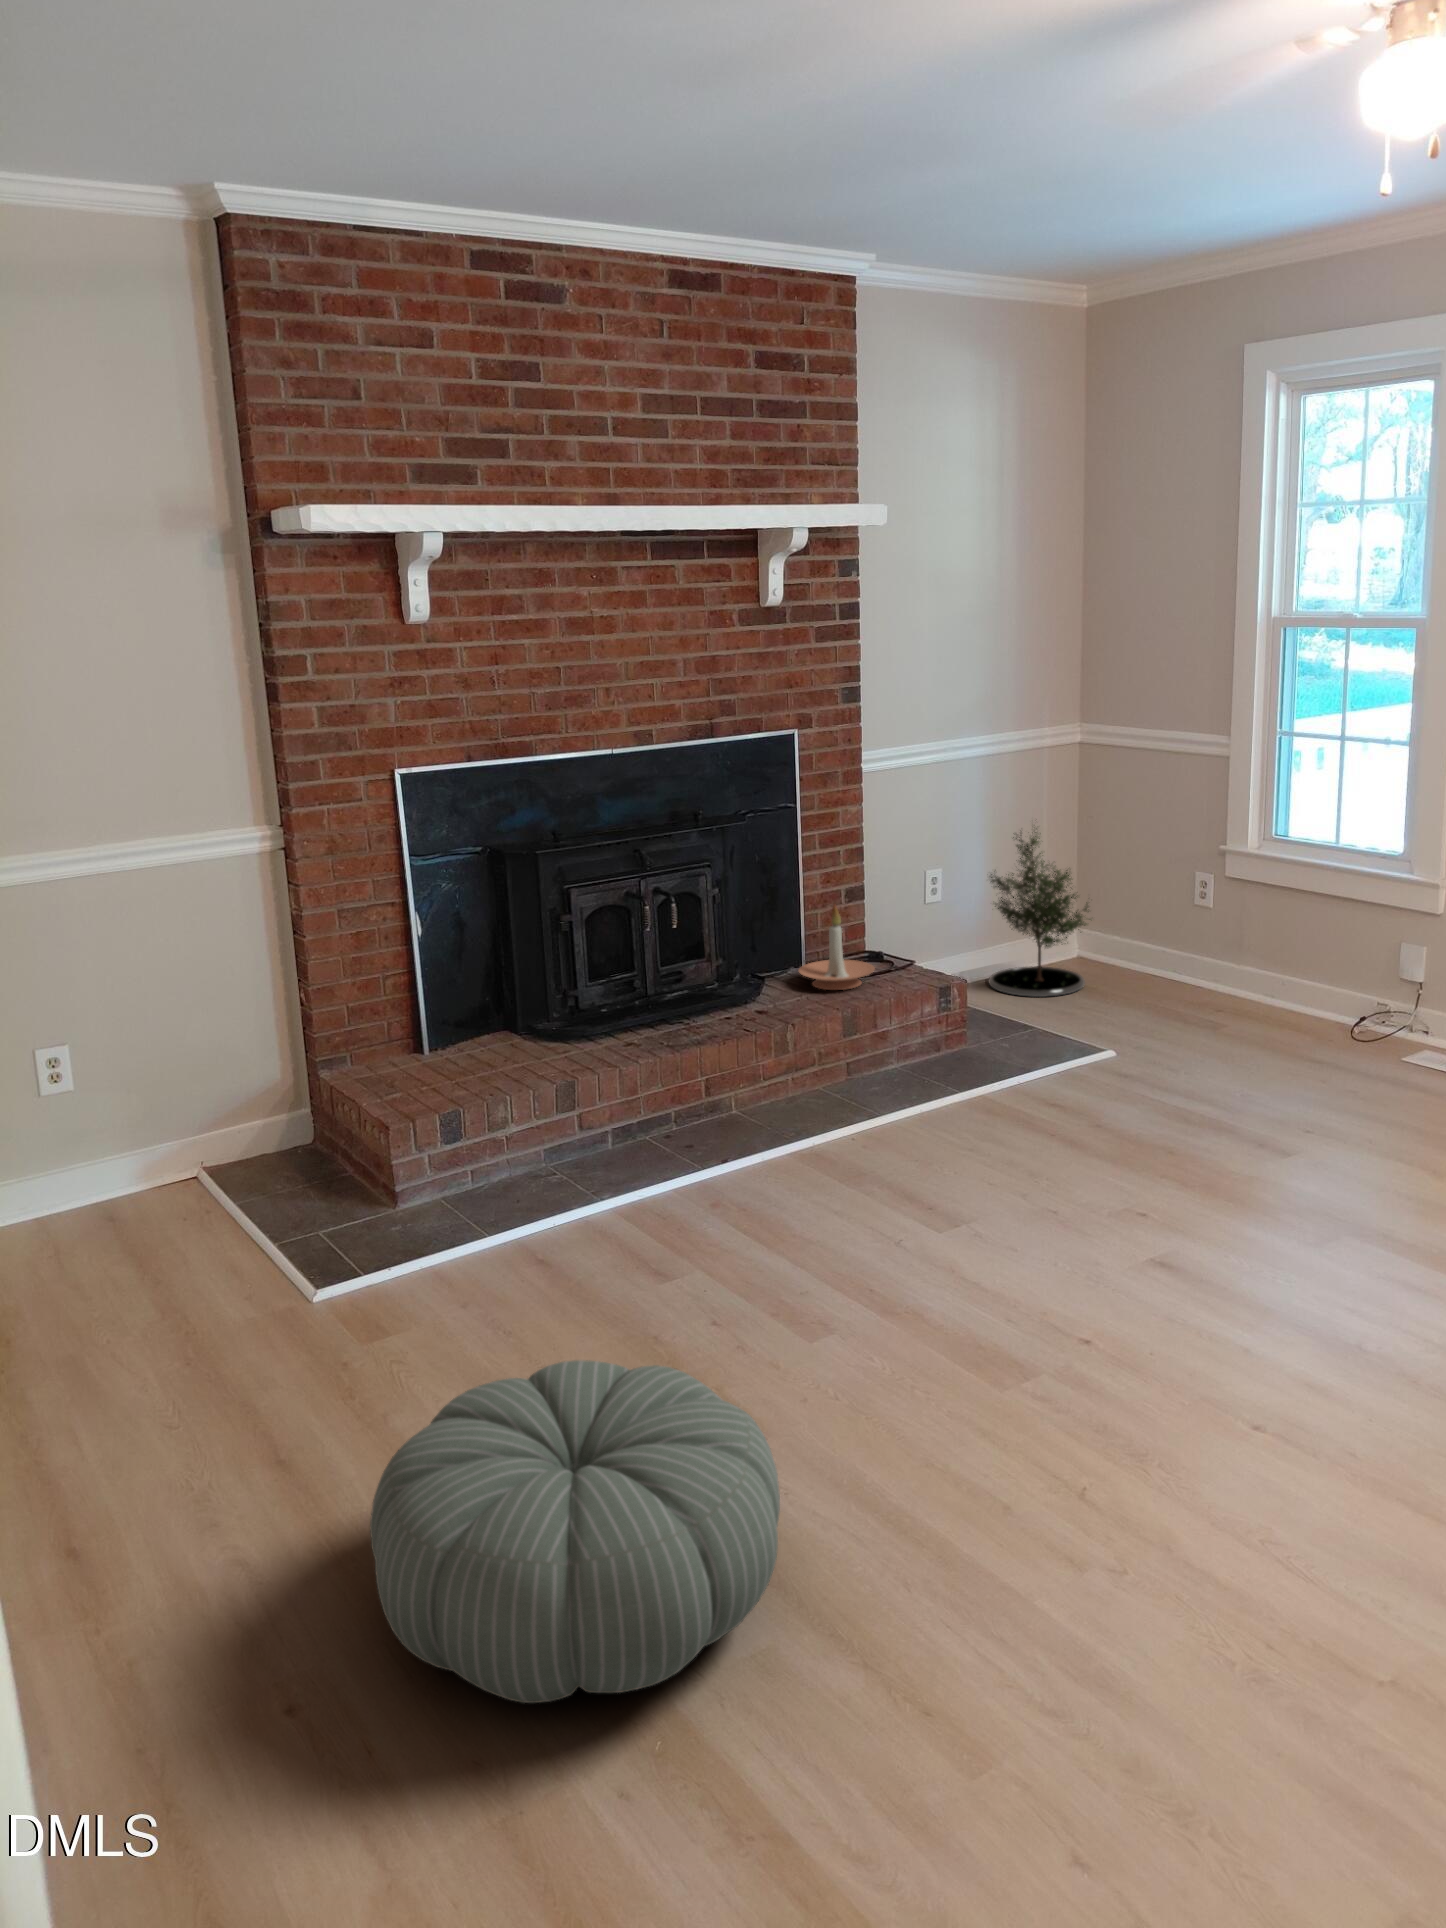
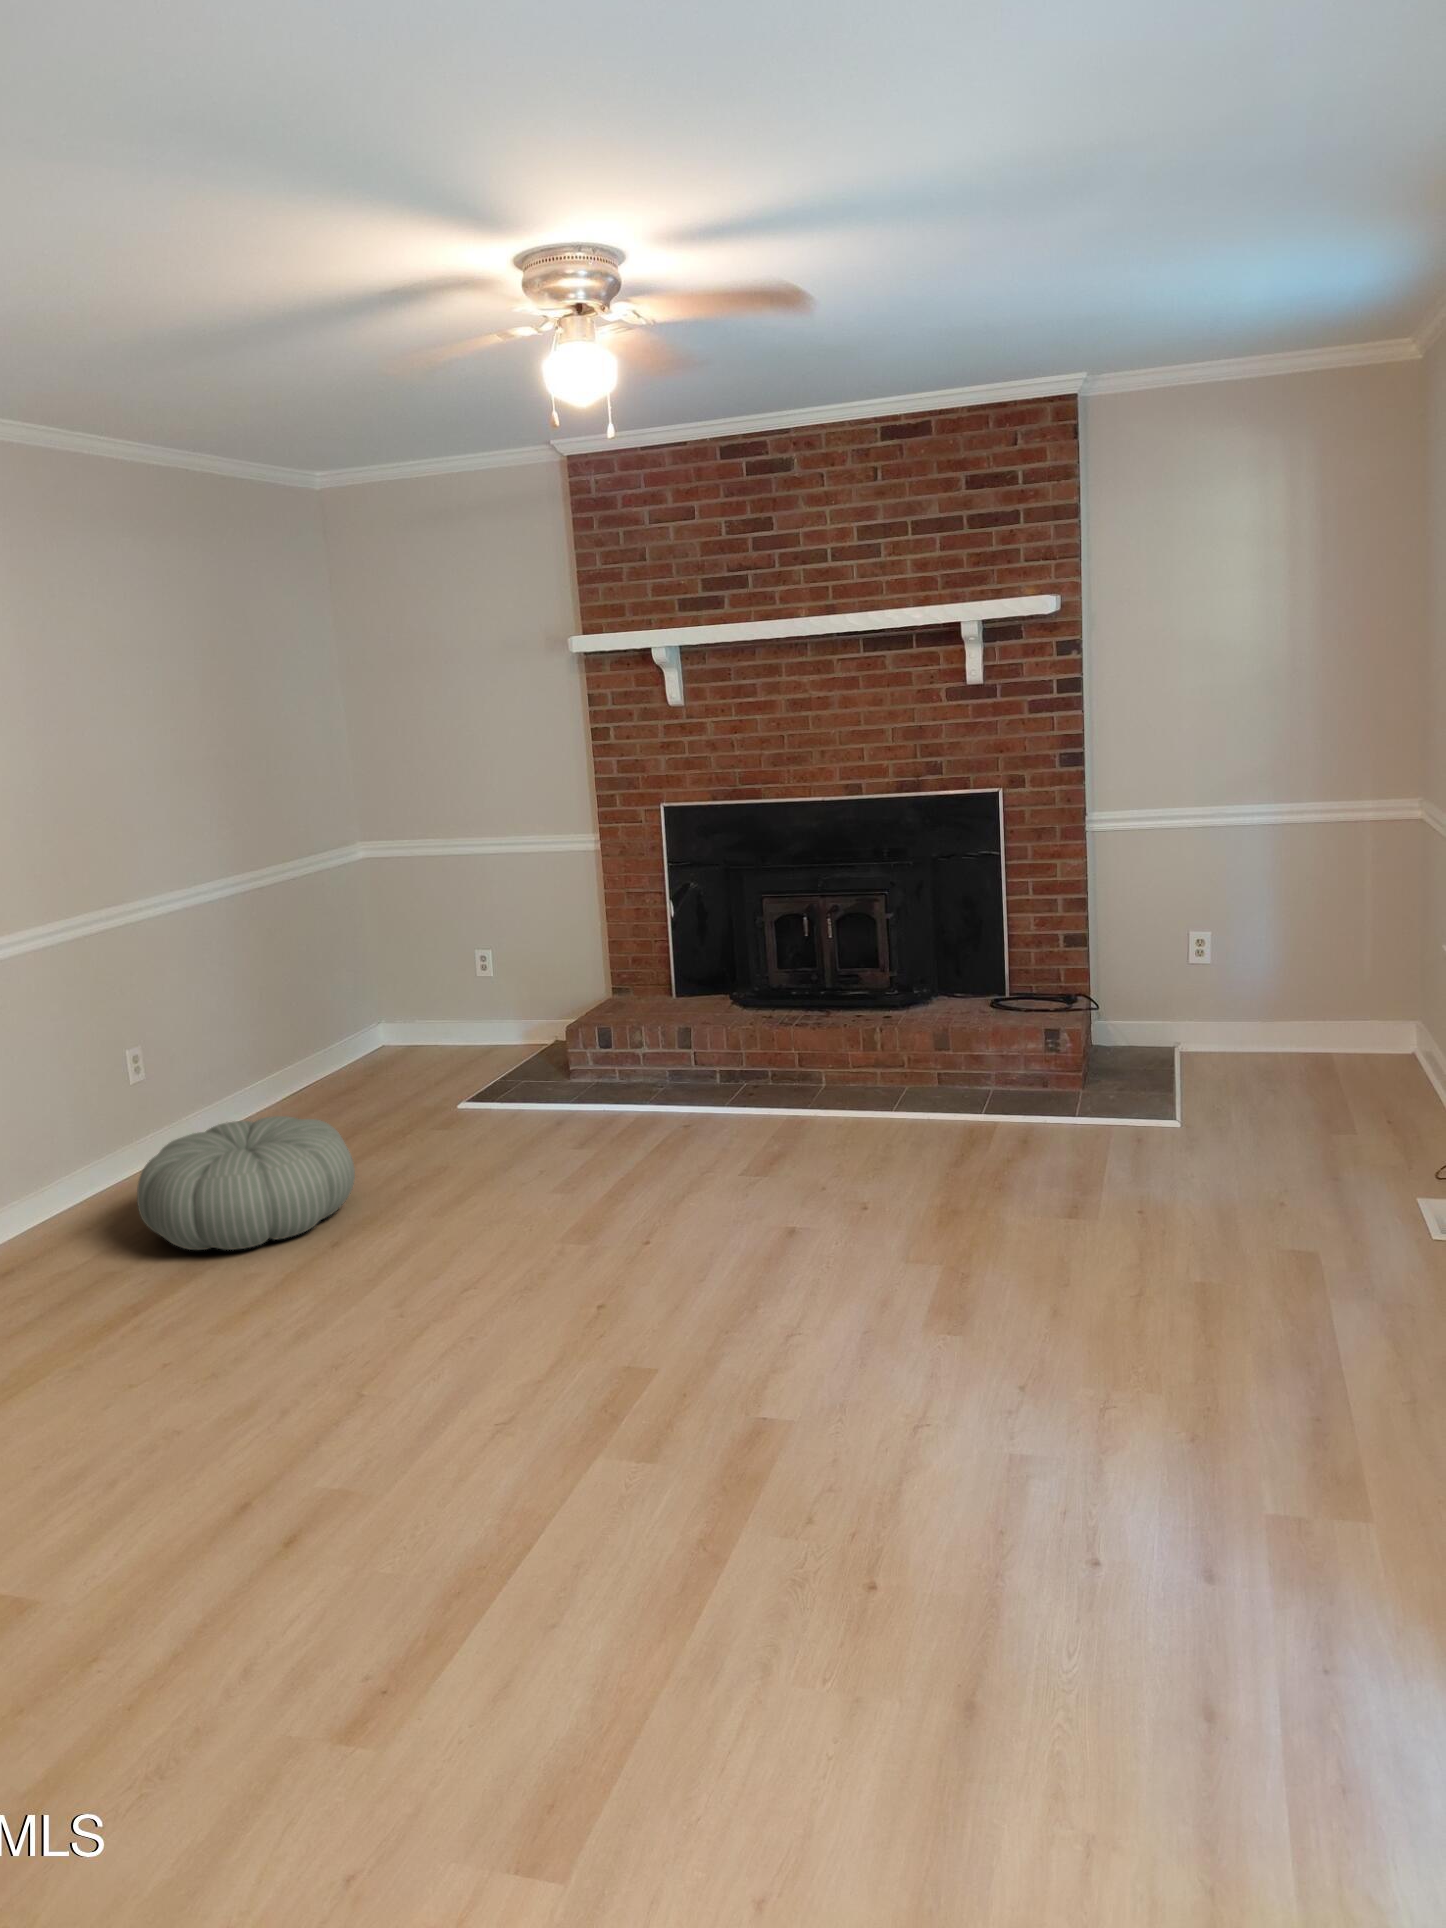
potted tree: present [989,828,1091,997] -> none [1221,891,1340,1077]
candle holder: present [799,904,875,990] -> none [942,938,1009,1012]

